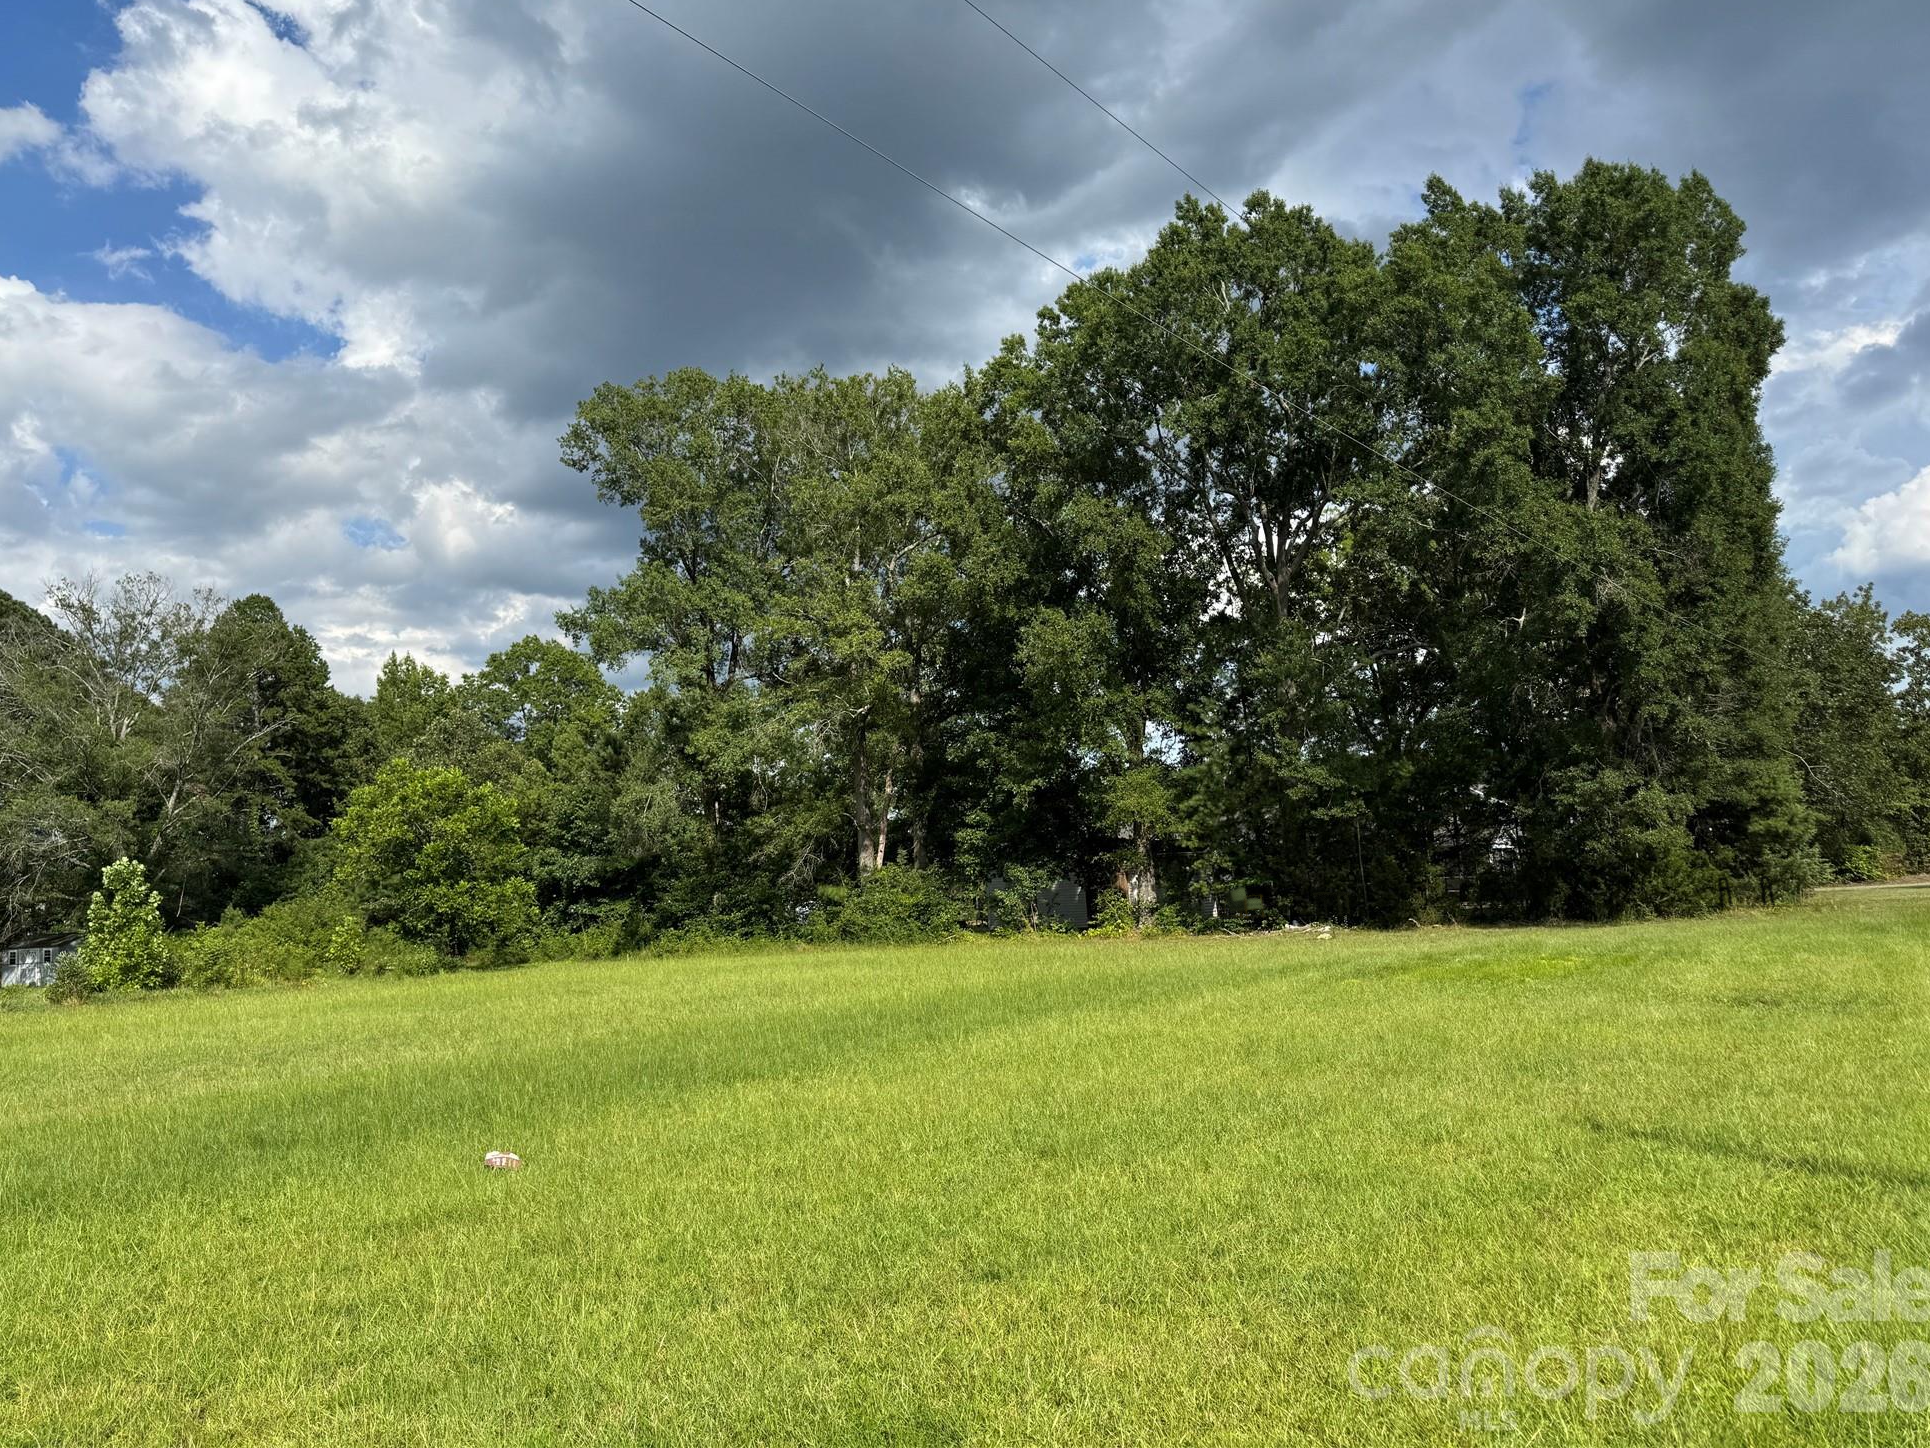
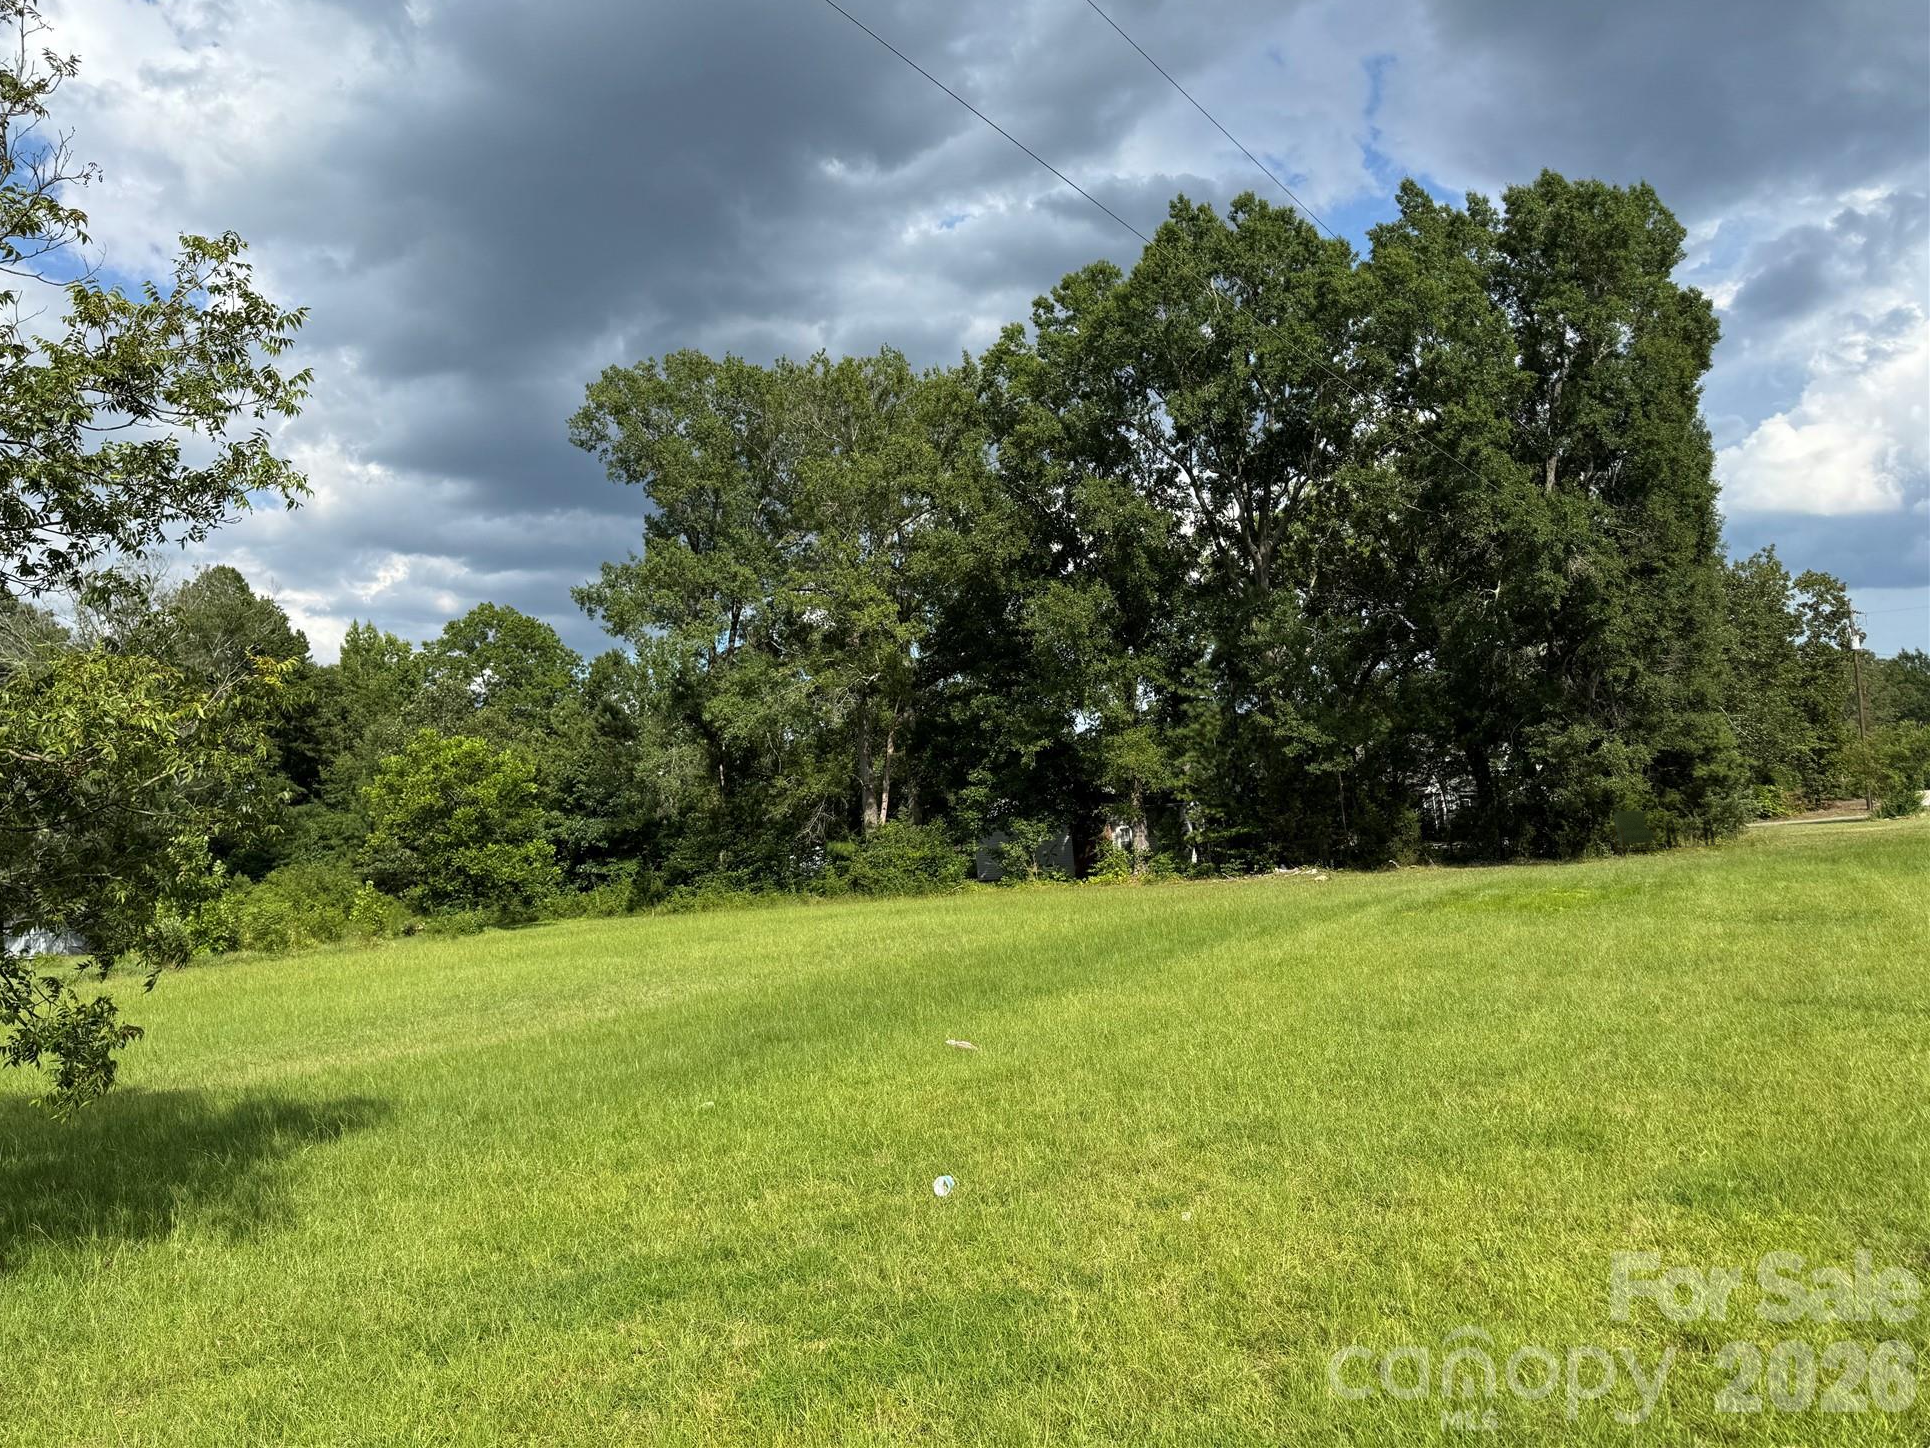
chair: present [1224,888,1263,918] -> present [1613,811,1658,852]

